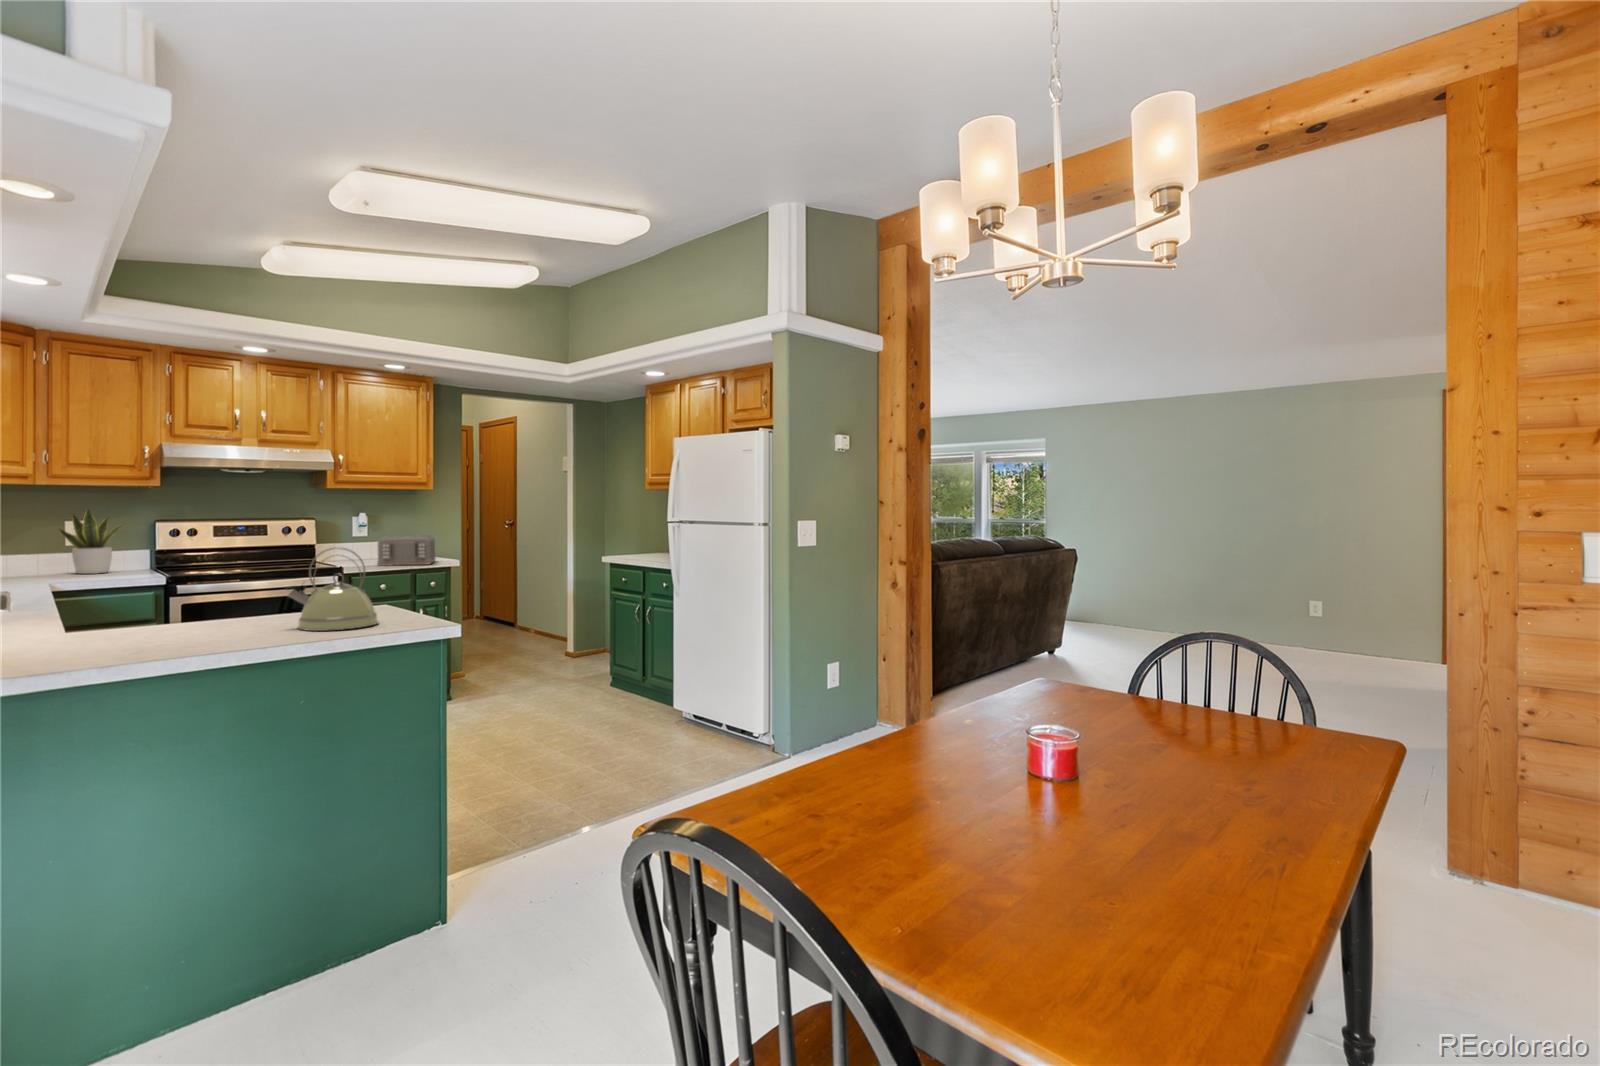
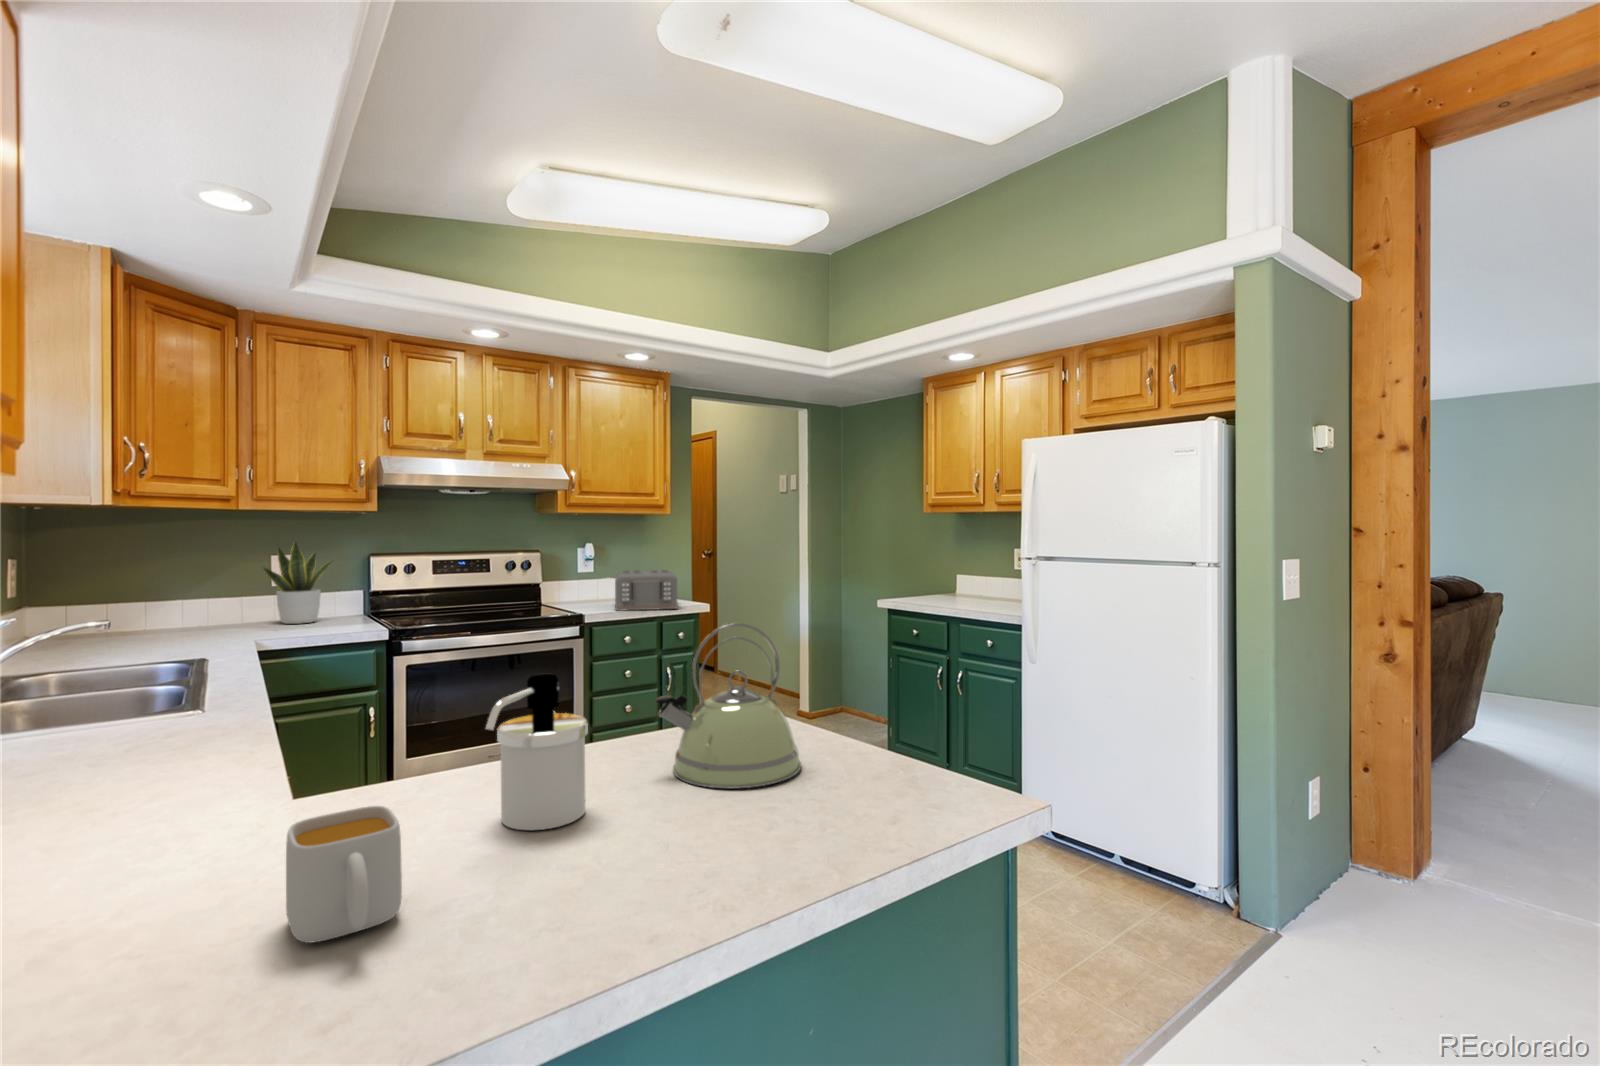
soap dispenser: none [158,568,229,642] -> present [486,674,588,830]
mug: none [45,616,103,663] -> present [286,806,402,943]

